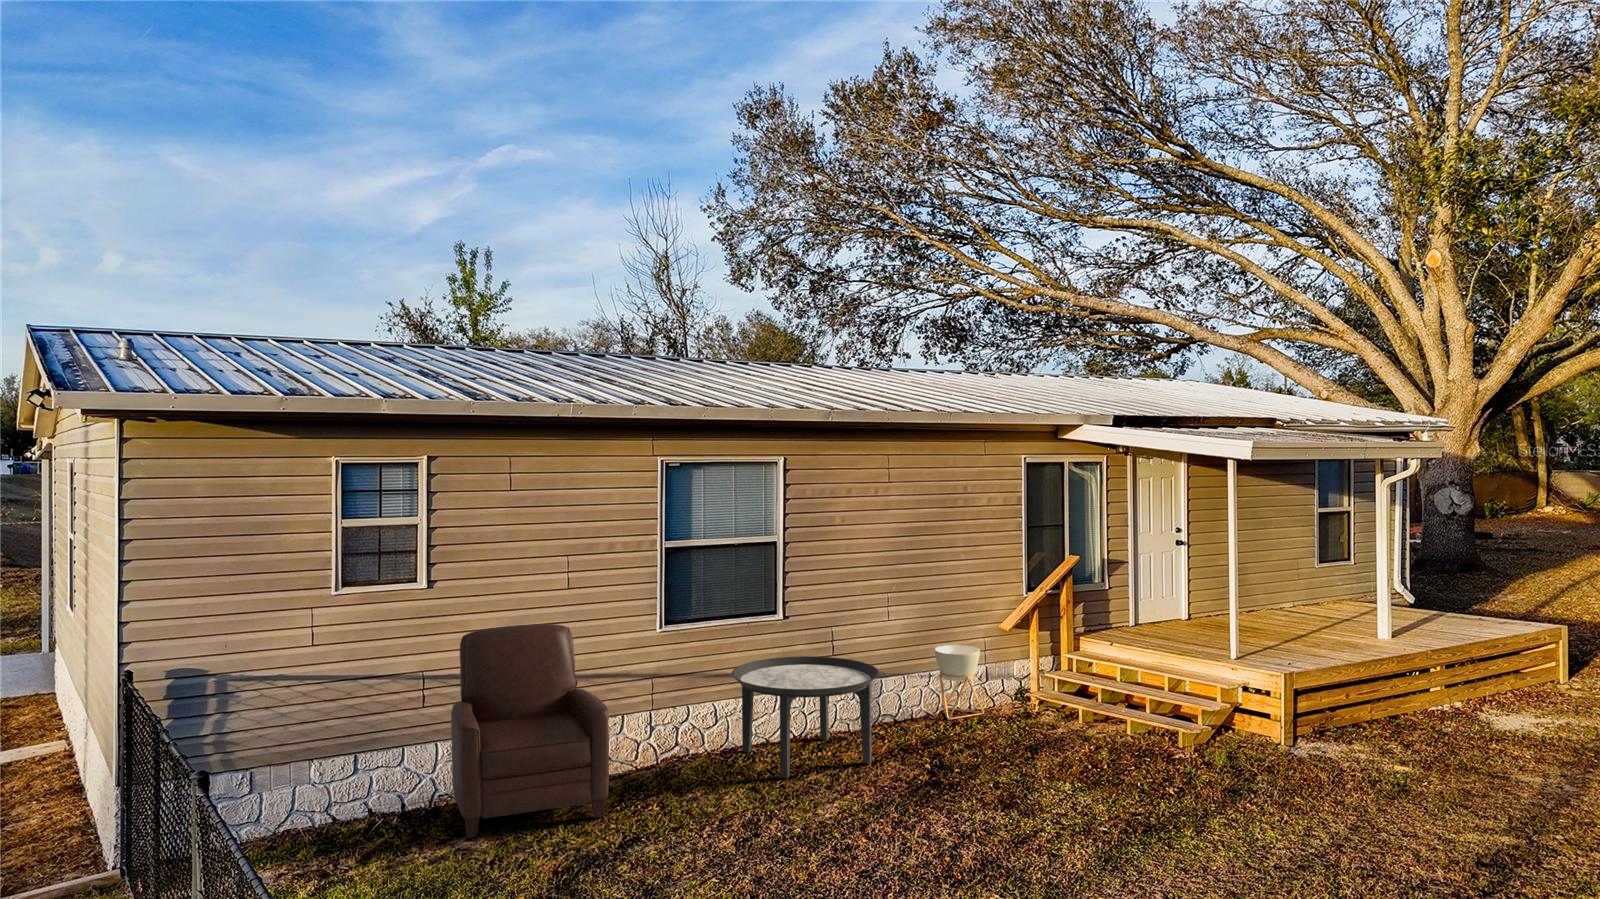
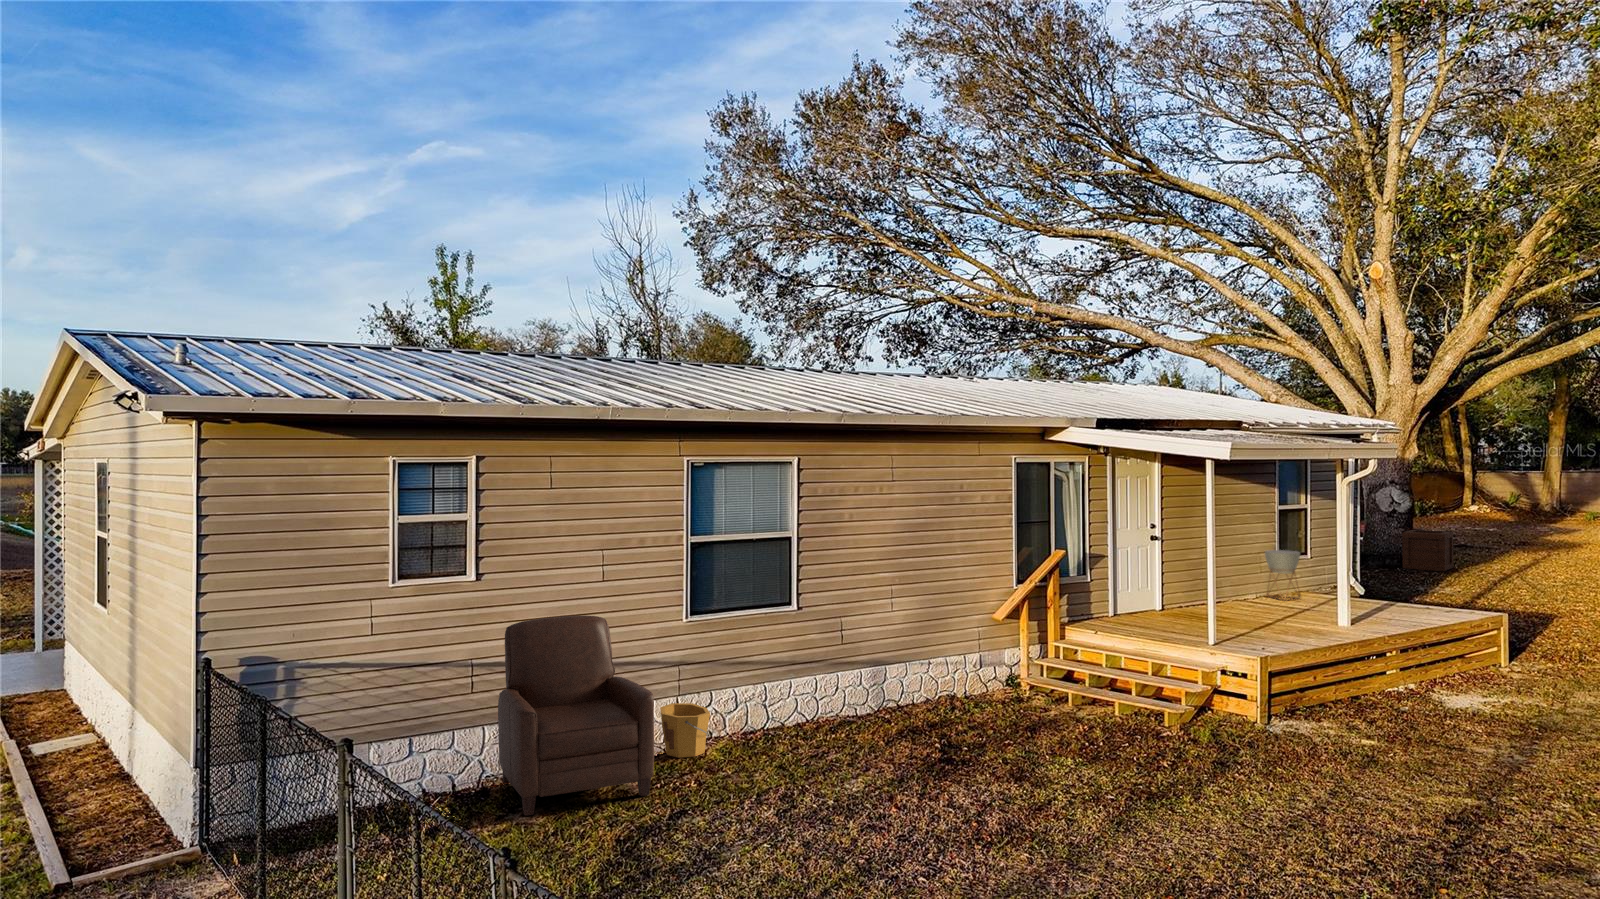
wooden crate: none [1464,532,1520,577] -> present [1402,530,1453,571]
planter: present [935,645,984,720] -> present [1265,550,1301,601]
round table: present [732,656,879,778] -> none [755,646,894,758]
bucket: none [630,716,682,775] -> present [660,703,710,758]

